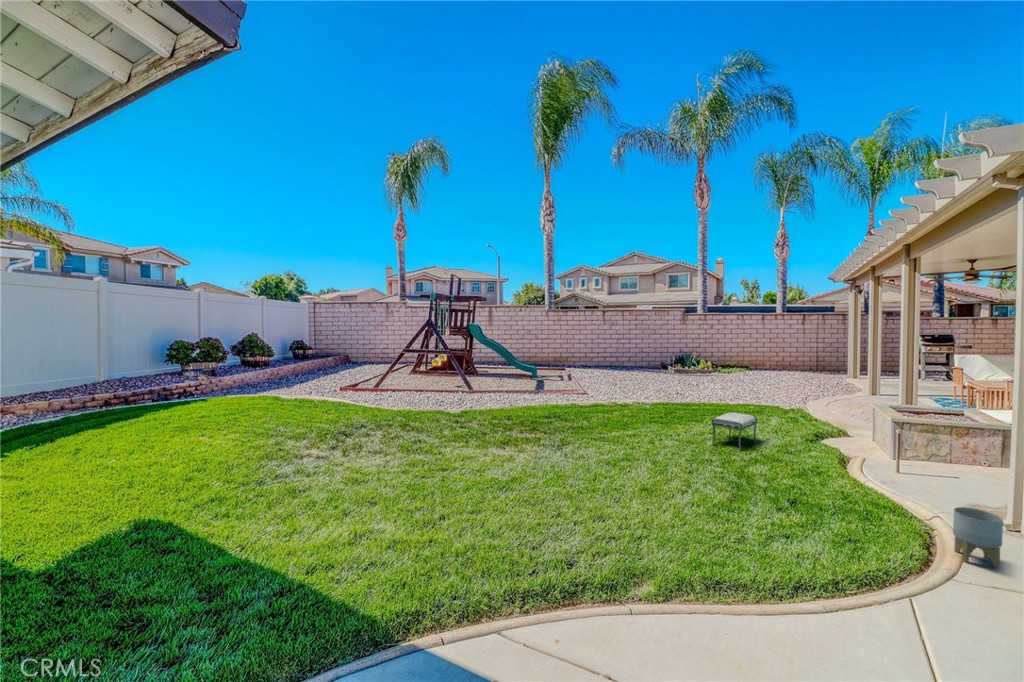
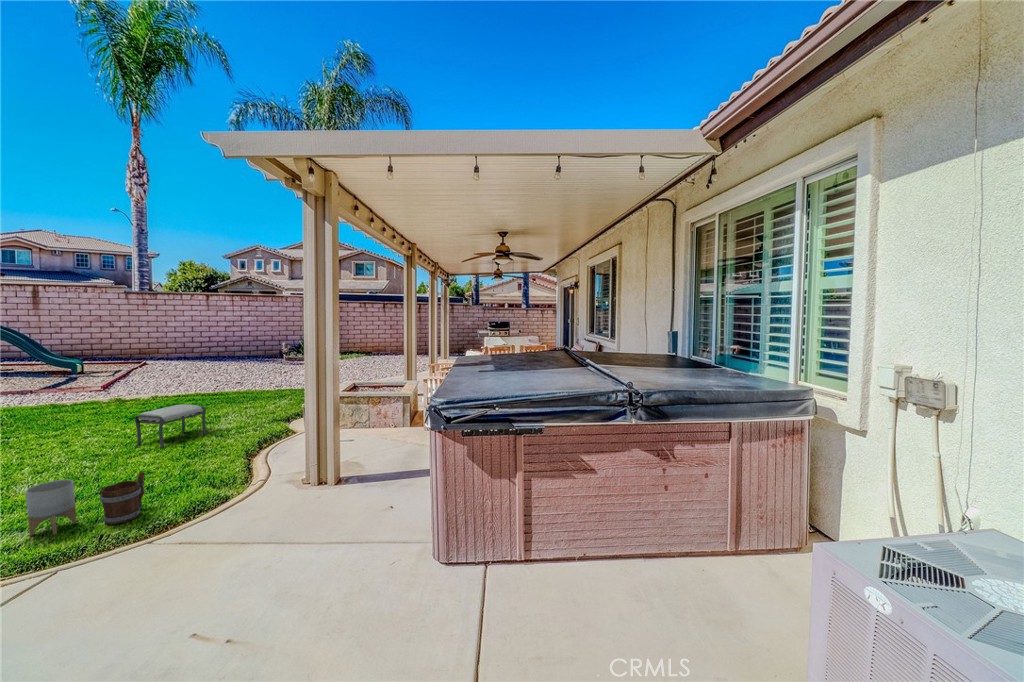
bucket: none [842,482,880,529] -> present [100,472,145,525]
planter: present [953,507,1003,568] -> present [26,480,77,535]

